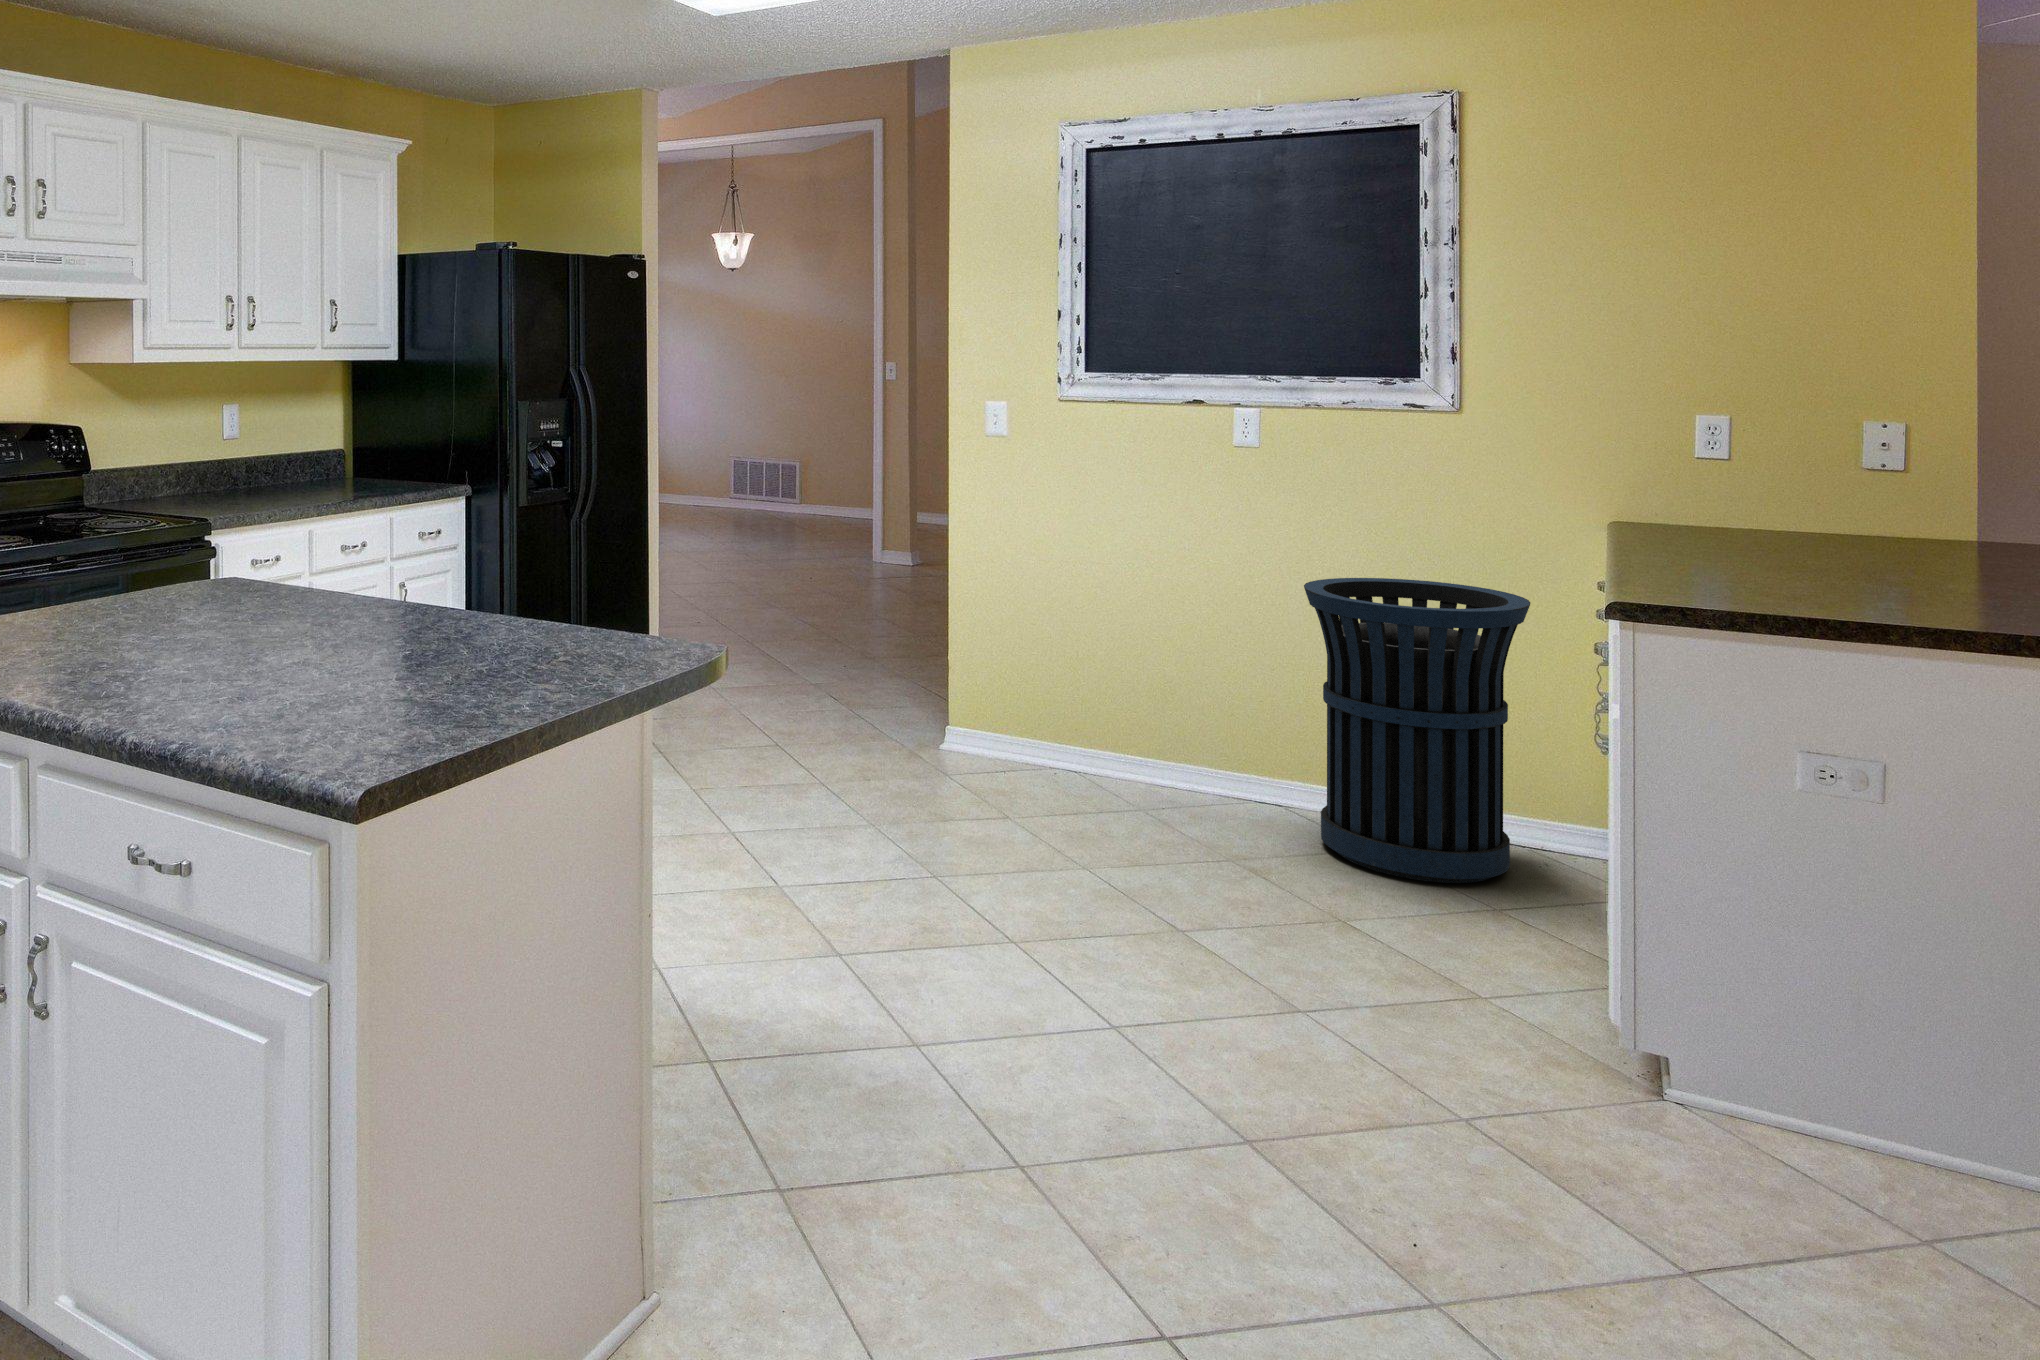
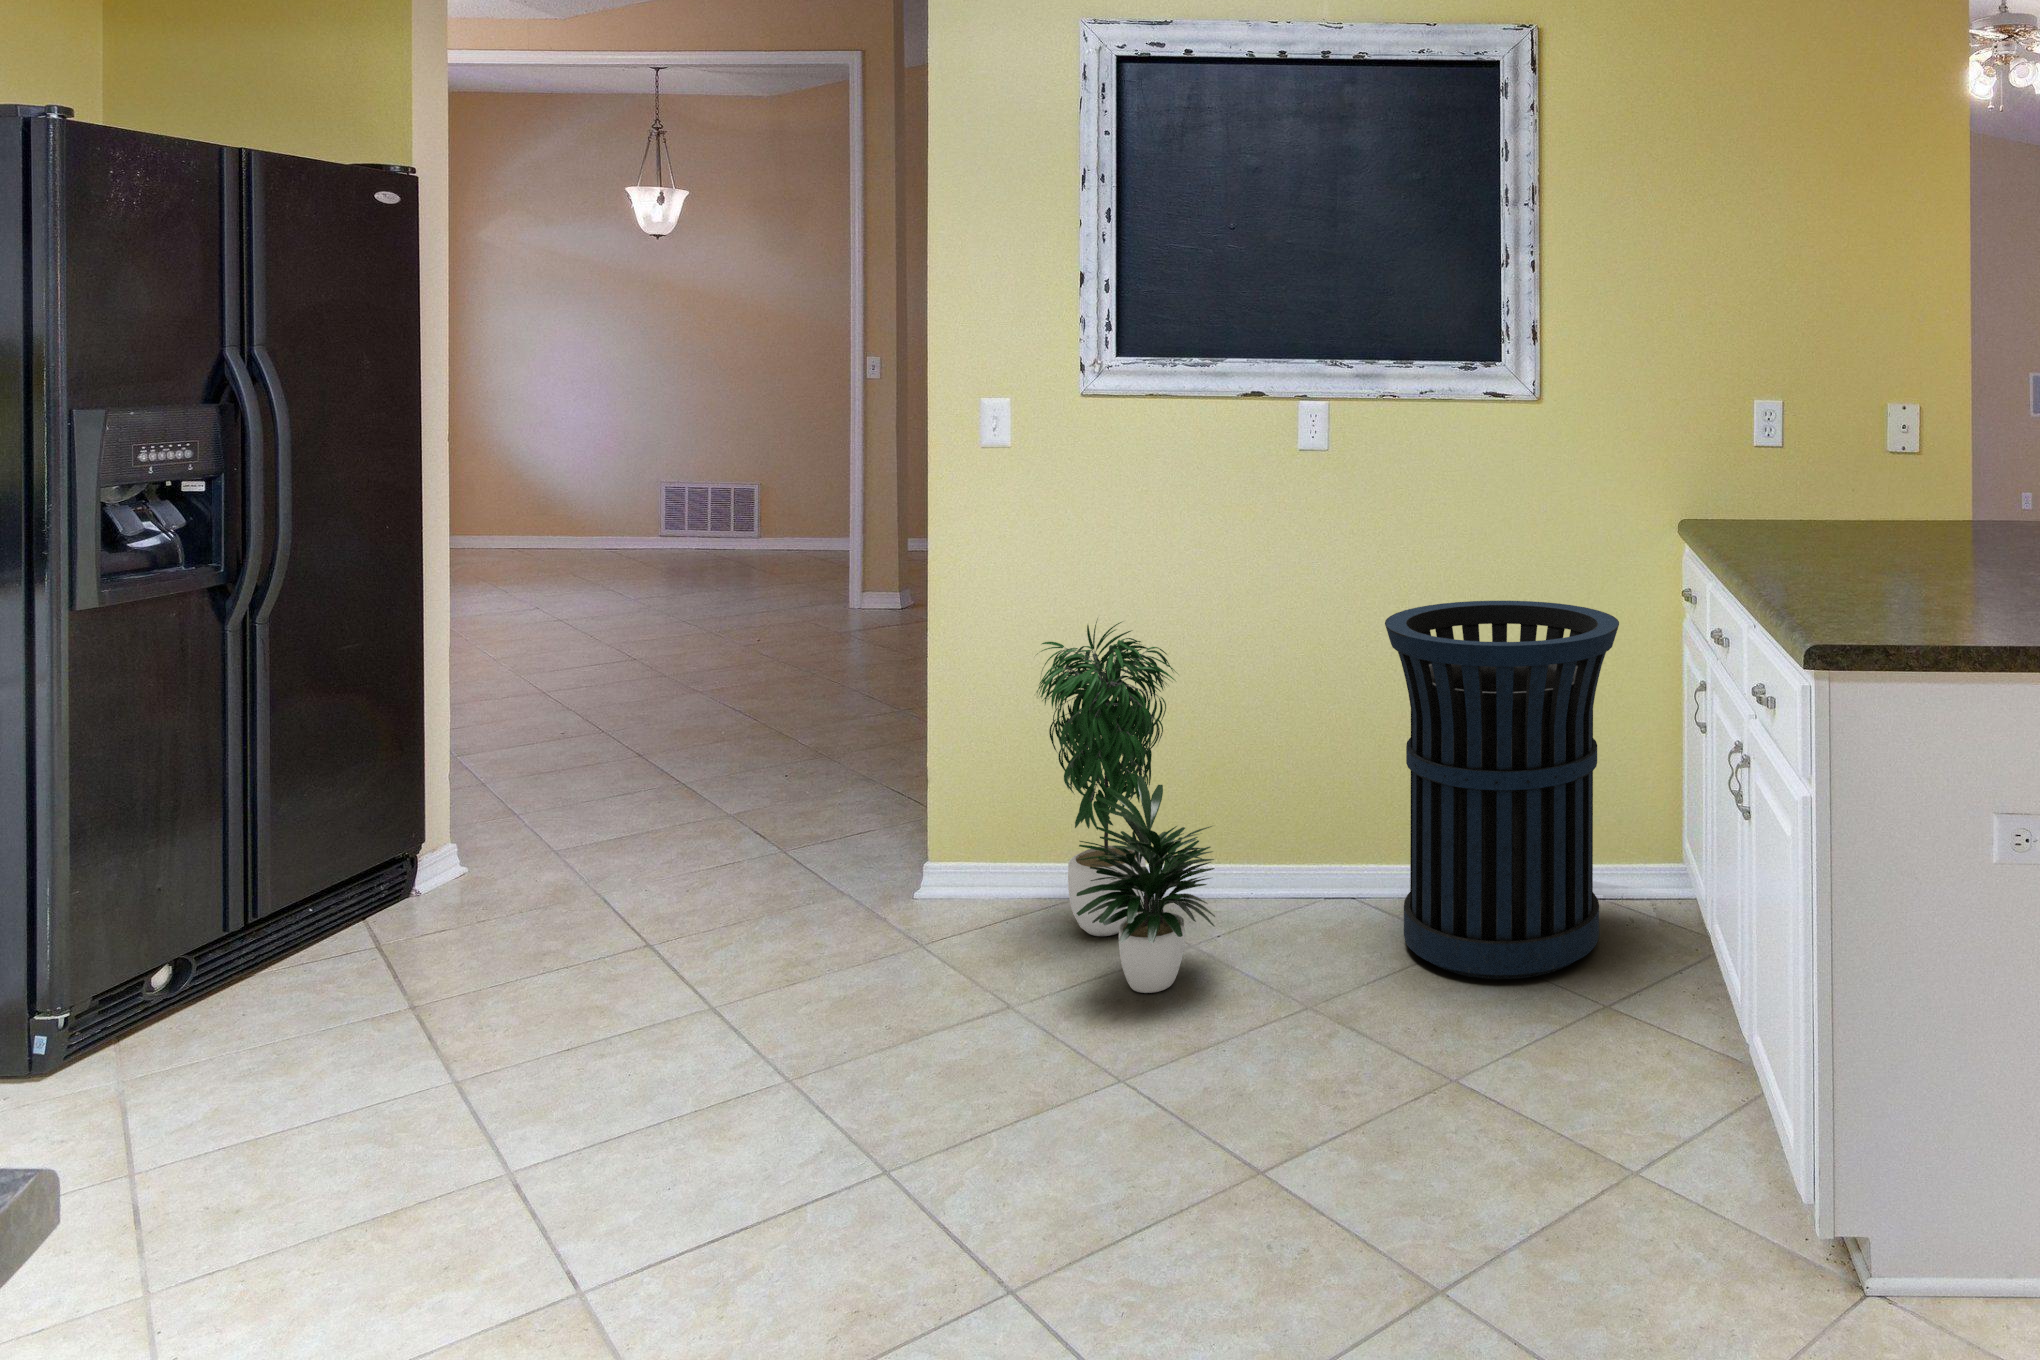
potted plant: none [1025,560,1160,829] -> present [1037,619,1215,993]

